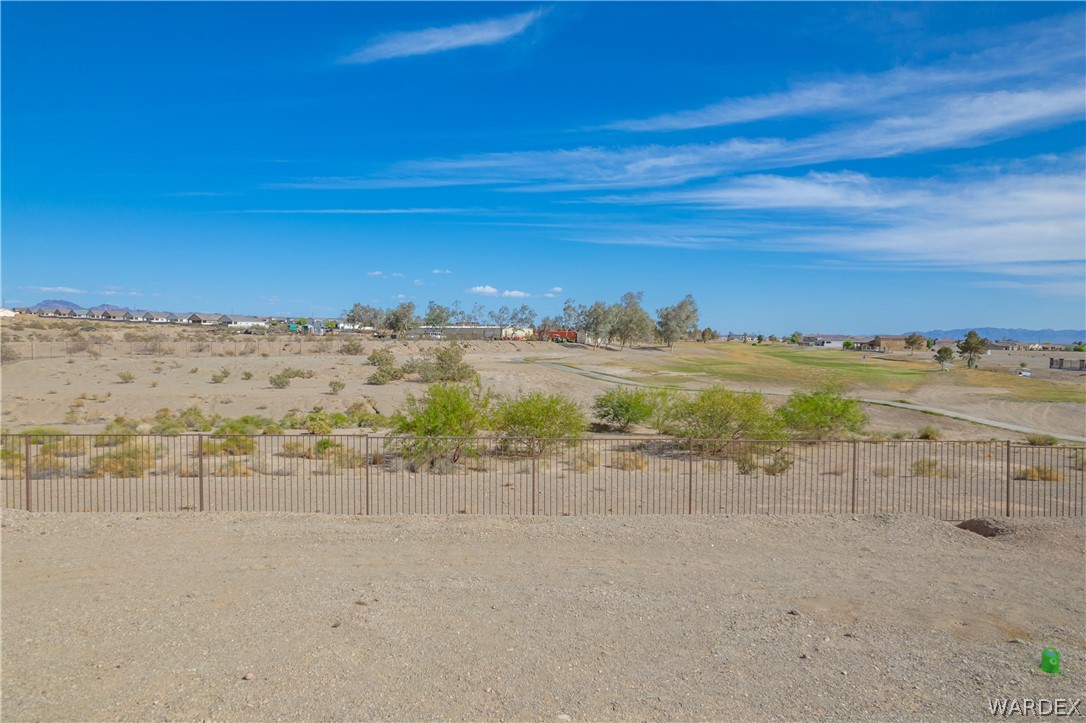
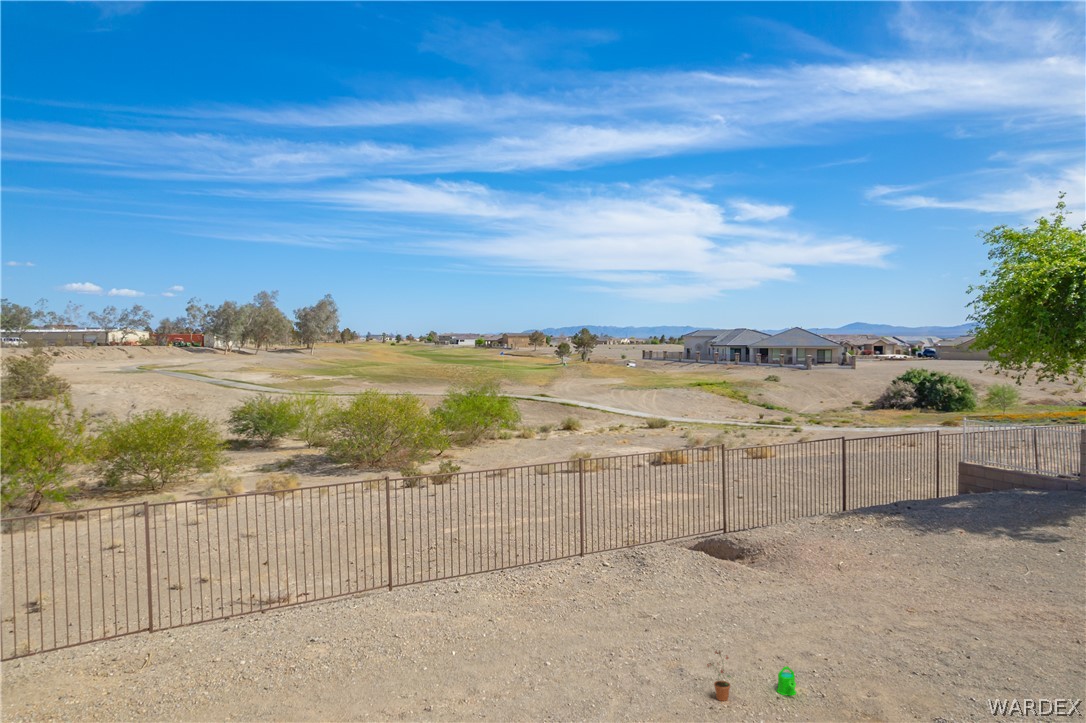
potted plant: none [967,619,991,664] -> present [707,650,730,701]

